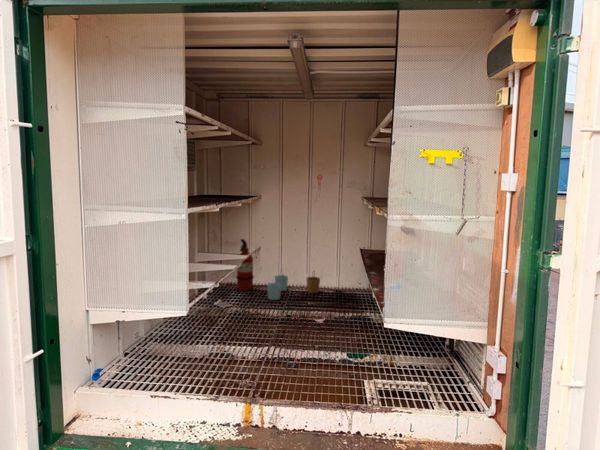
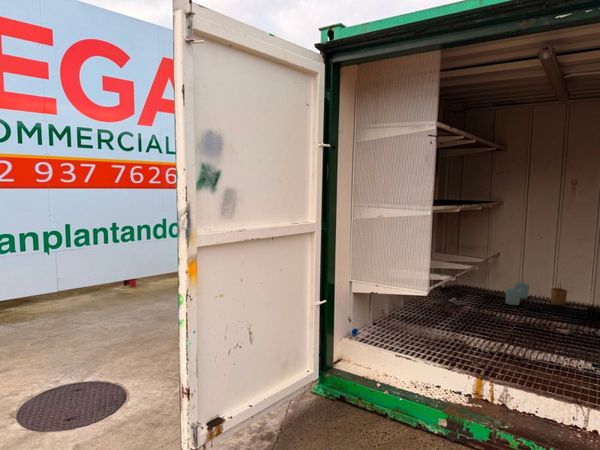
fire extinguisher: present [236,239,254,291] -> none [474,243,492,294]

